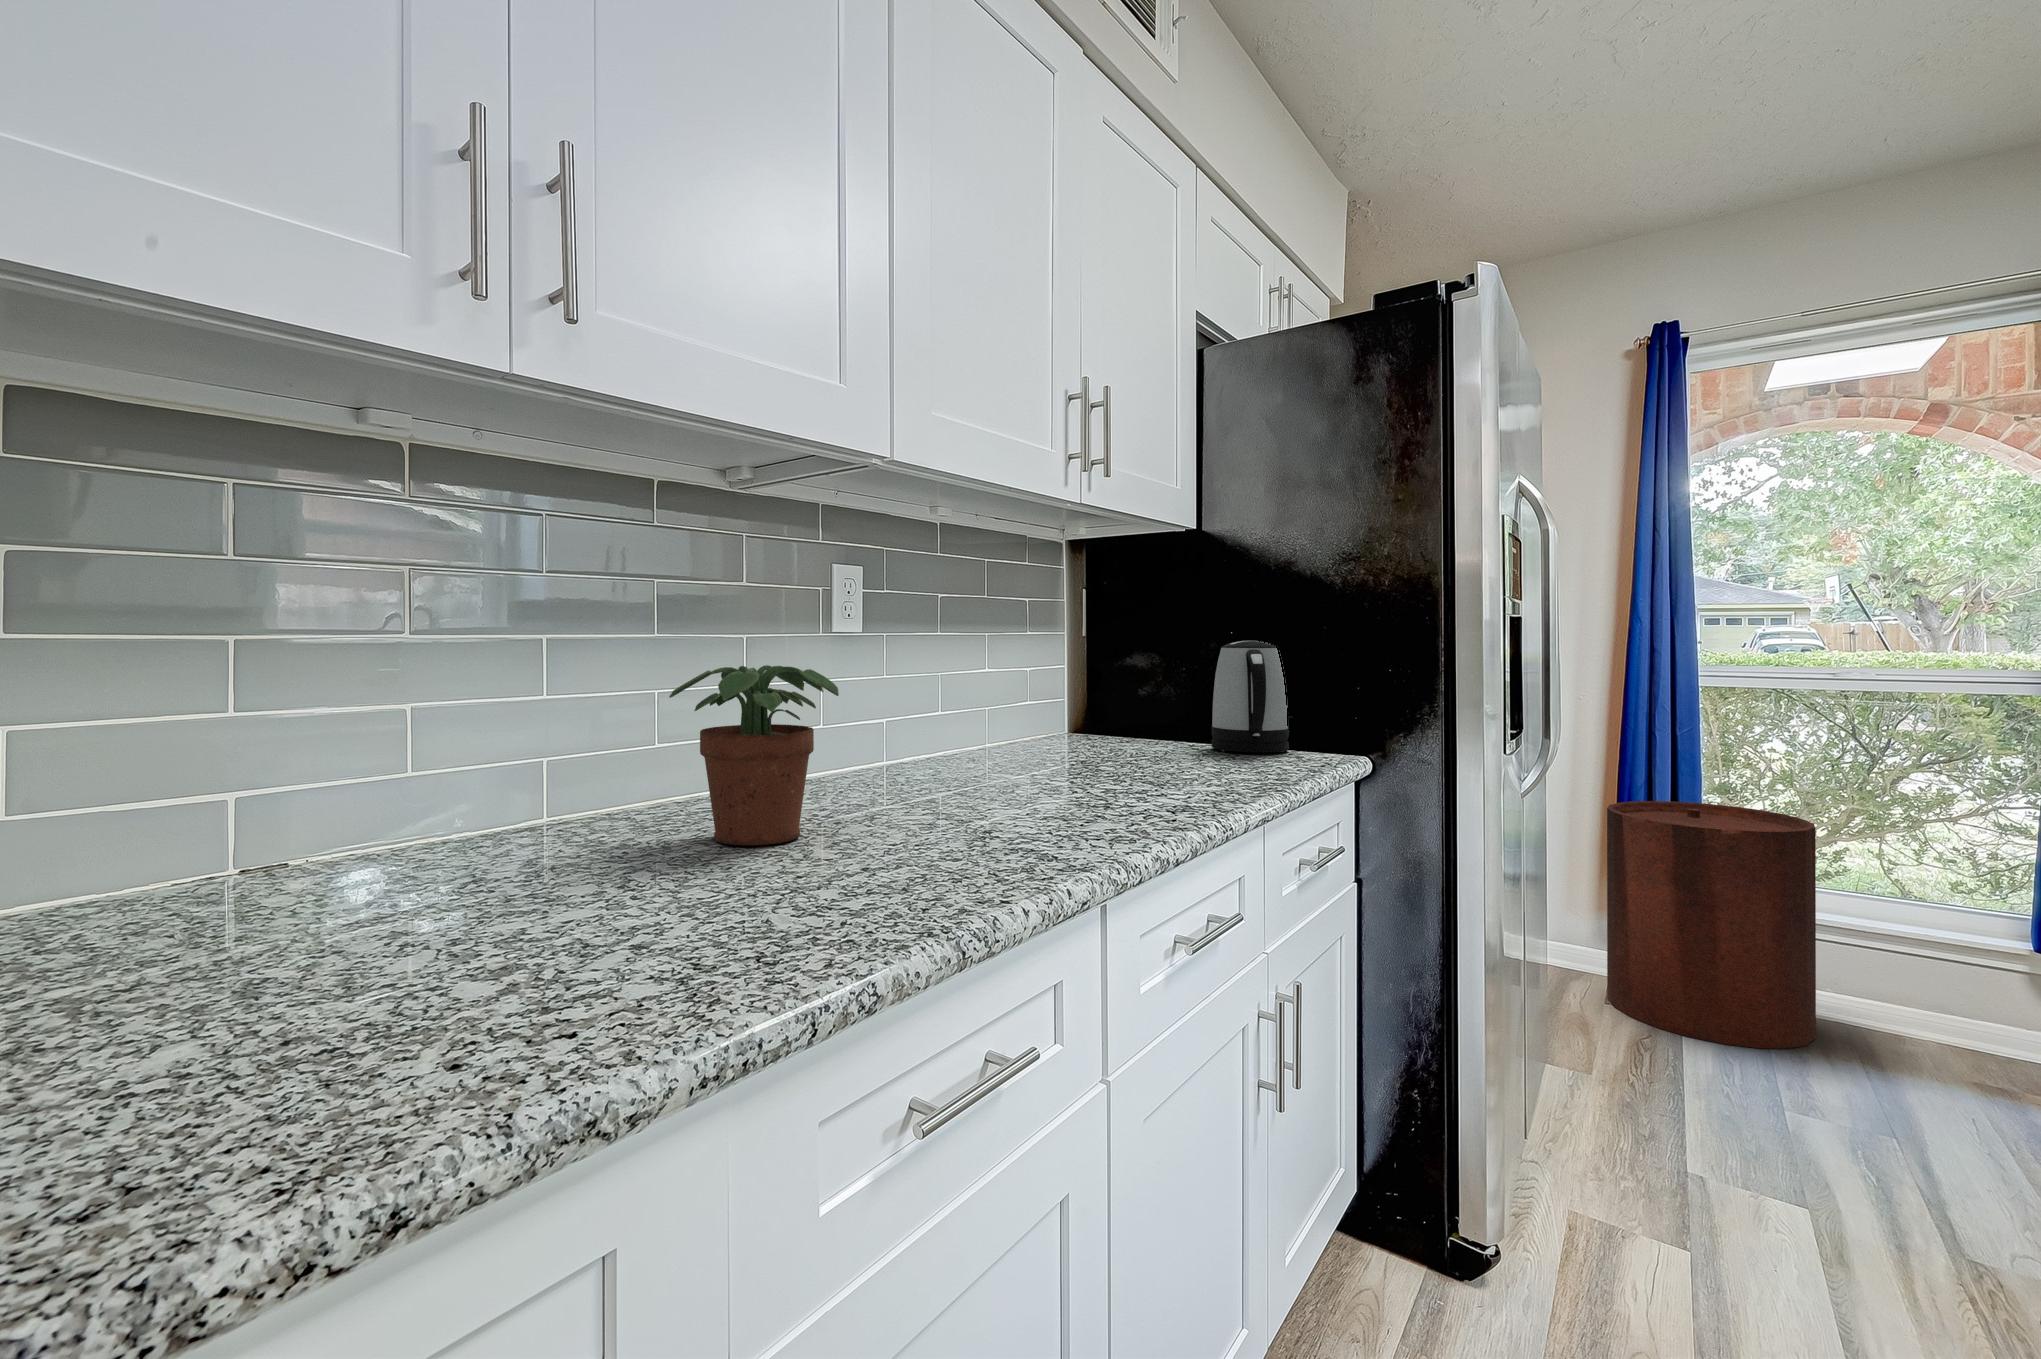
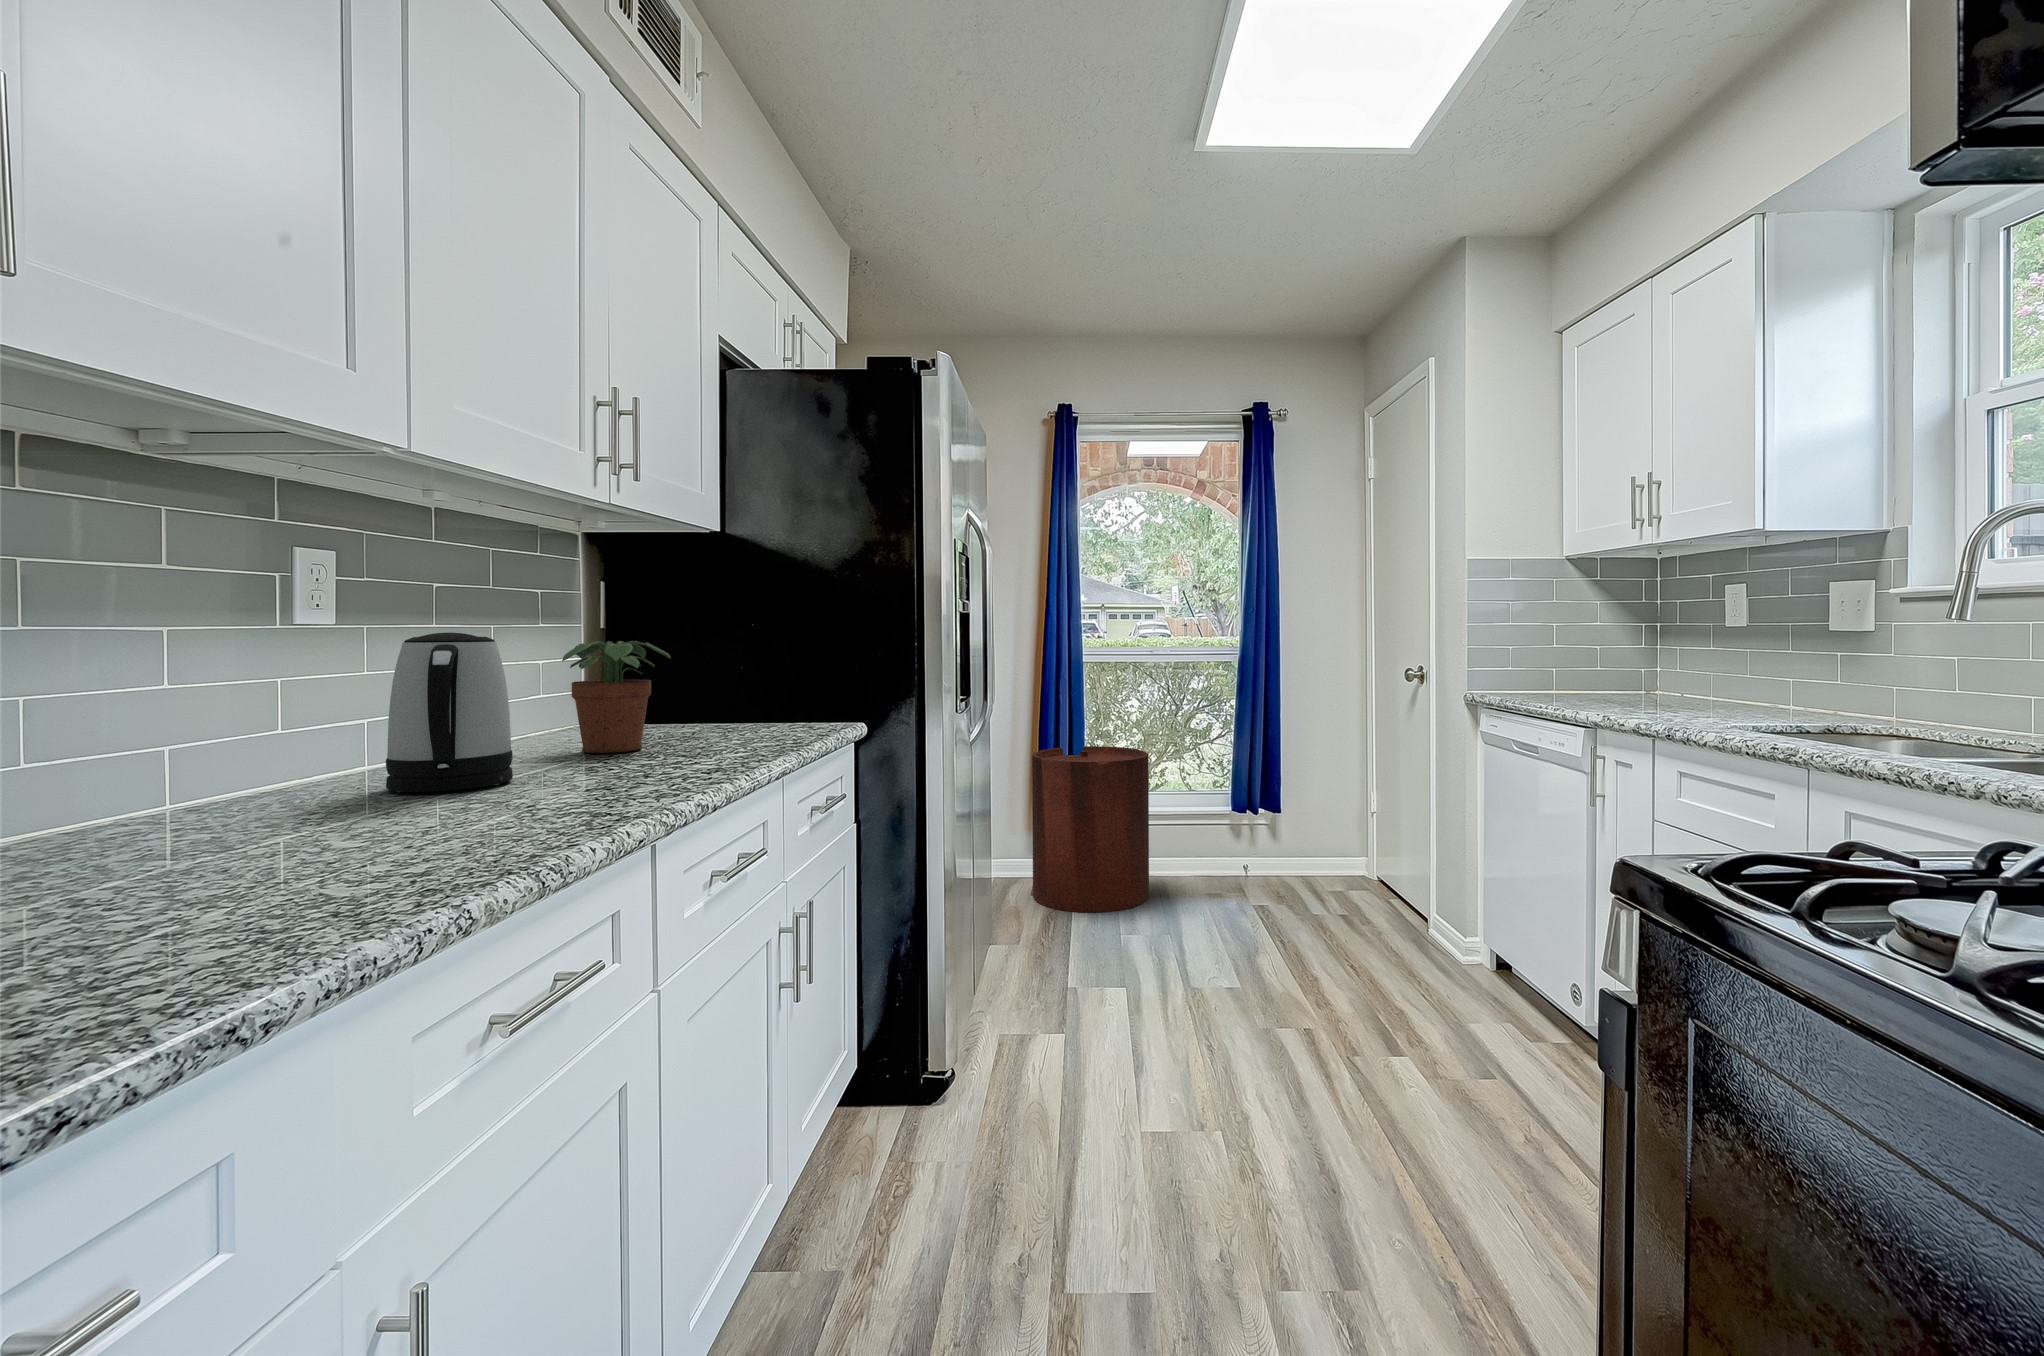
kettle: present [1211,641,1289,752] -> present [386,632,513,792]
potted plant: present [669,665,839,845] -> present [562,641,671,753]

